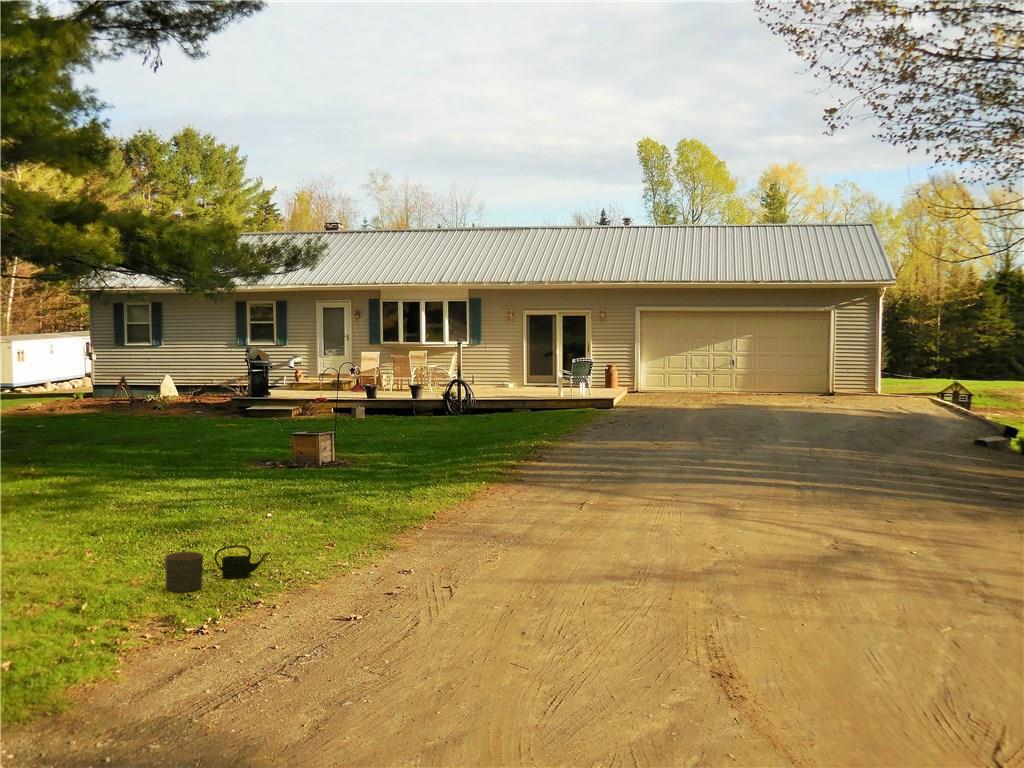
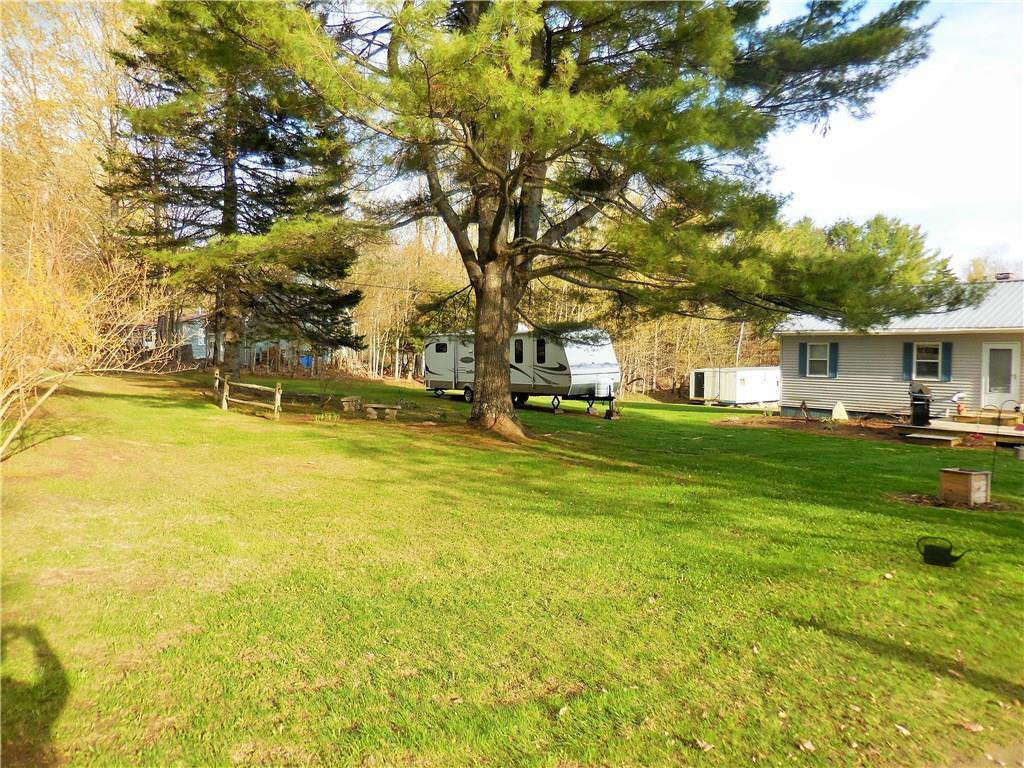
watering can: present [214,545,270,578] -> present [917,536,972,566]
planter: present [165,552,203,592] -> none [735,609,779,663]

